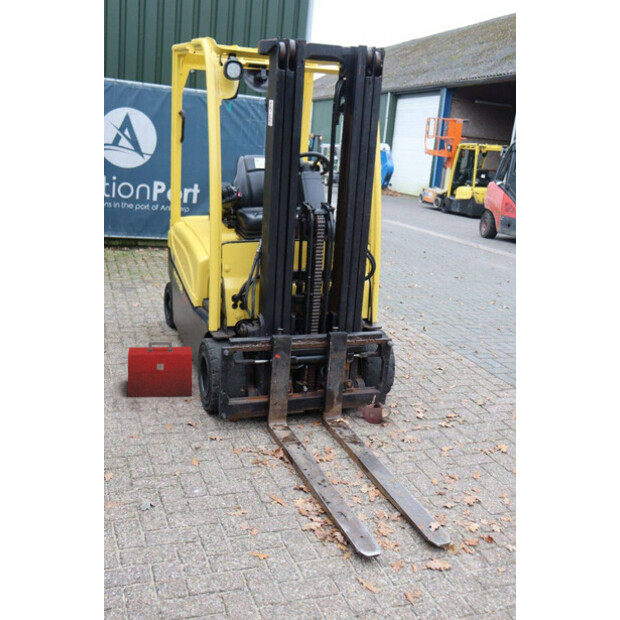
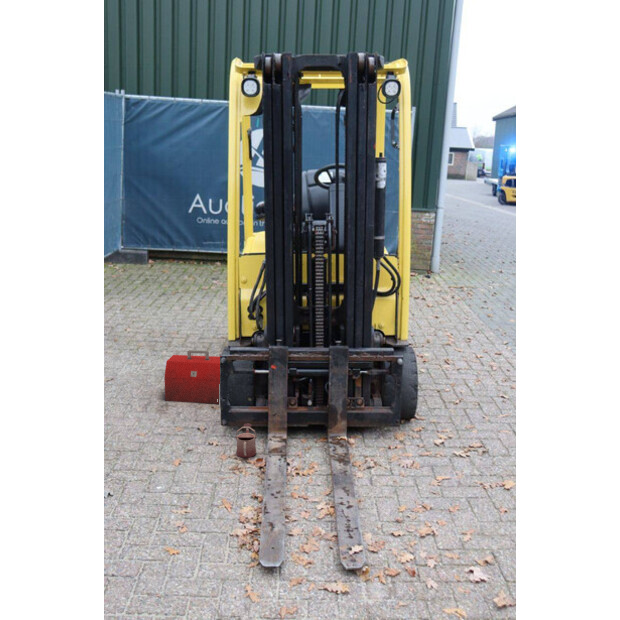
watering can: present [359,395,391,423] -> present [235,423,257,457]

